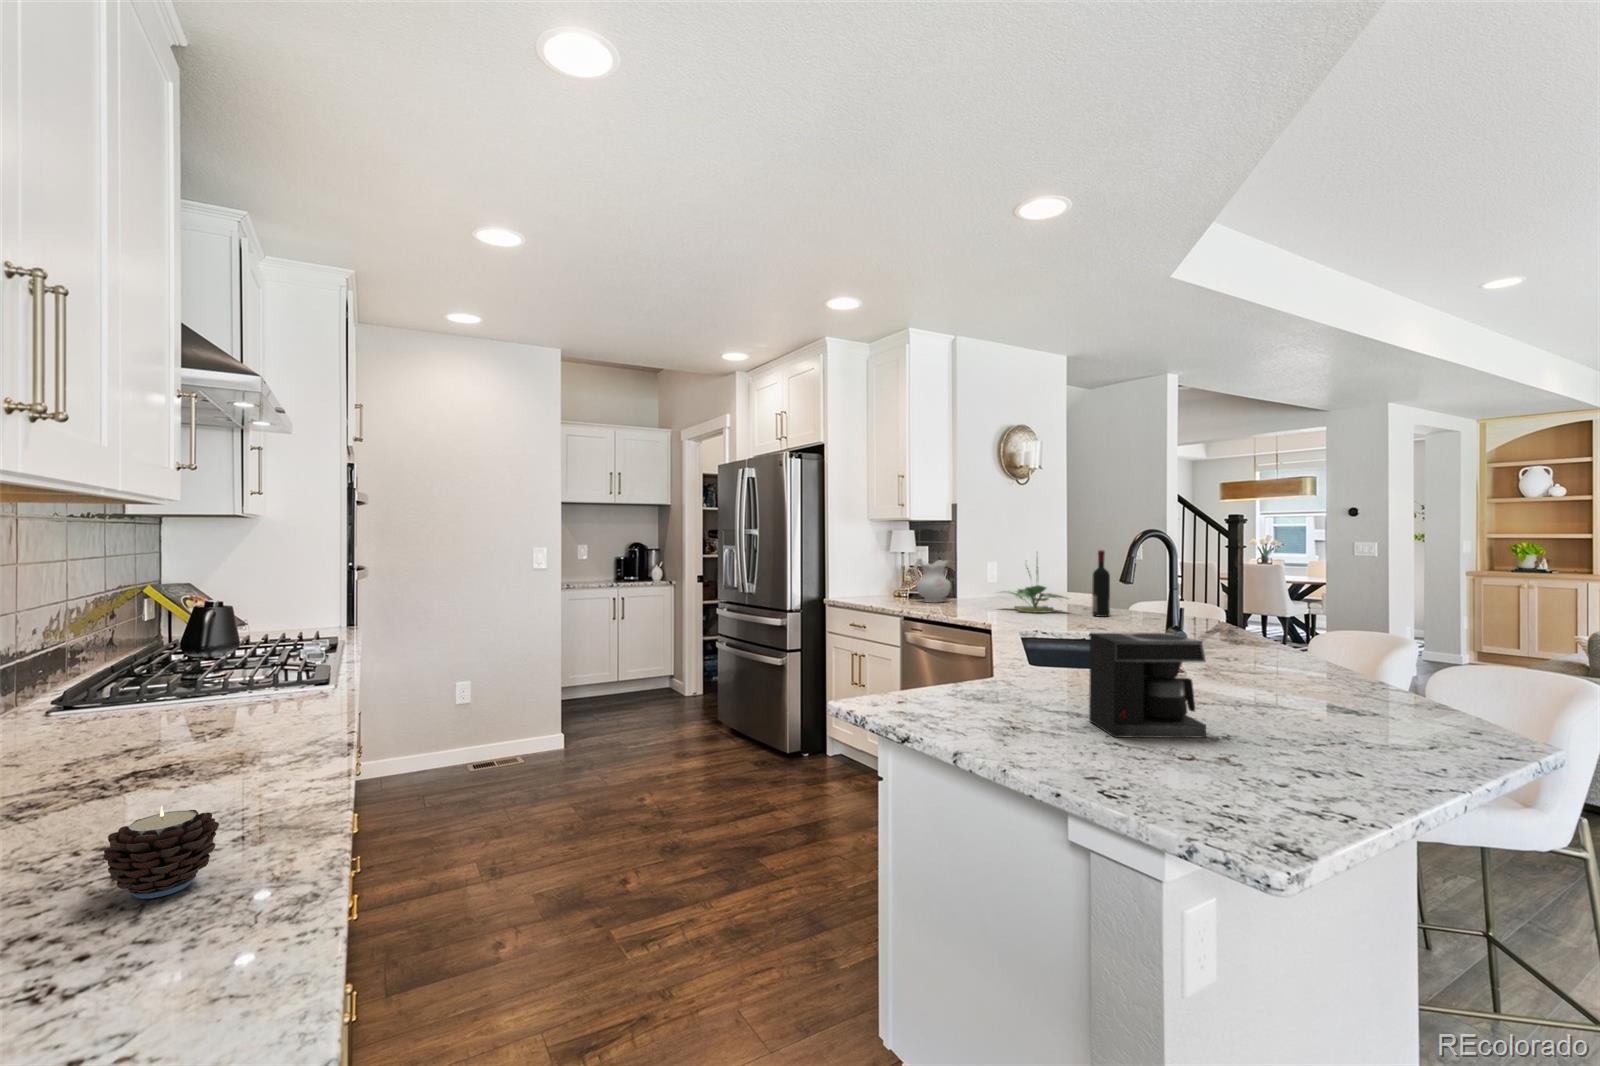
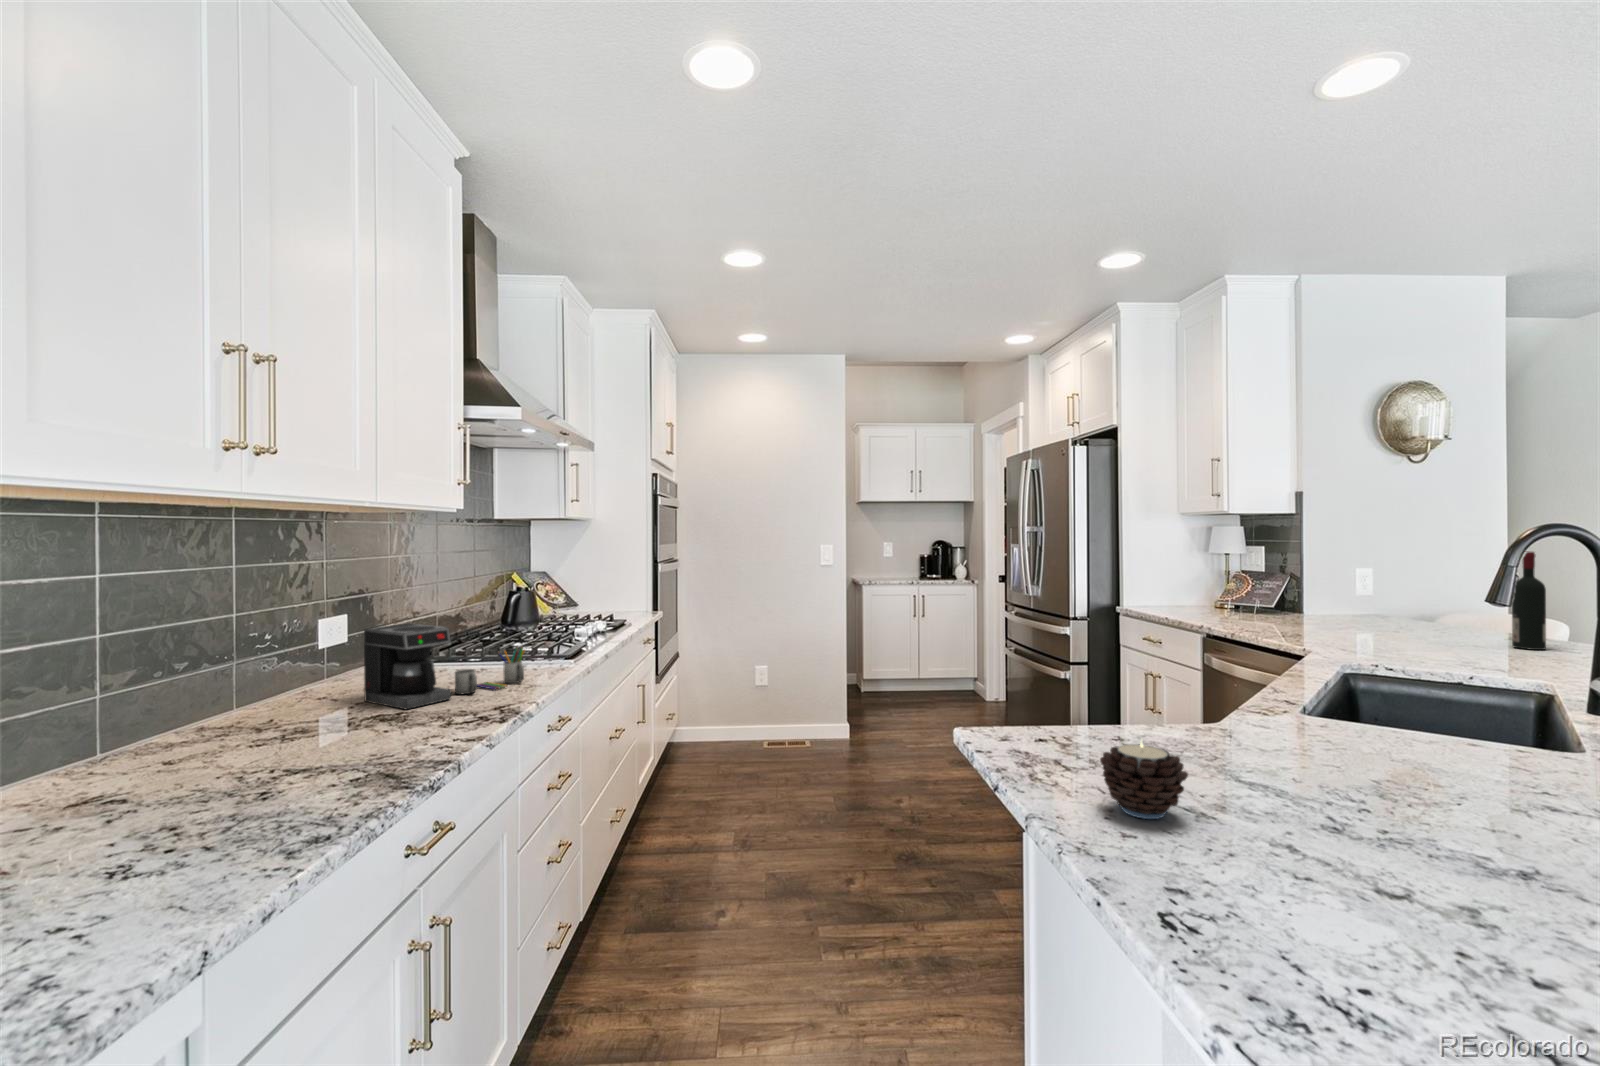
ceramic pitcher: present [914,559,951,603] -> none [1234,560,1290,616]
potted plant: present [1004,566,1067,612] -> none [1345,551,1473,639]
coffee maker: present [1089,632,1206,738] -> present [364,624,525,709]
candle: present [103,806,219,899] -> present [1100,741,1188,819]

